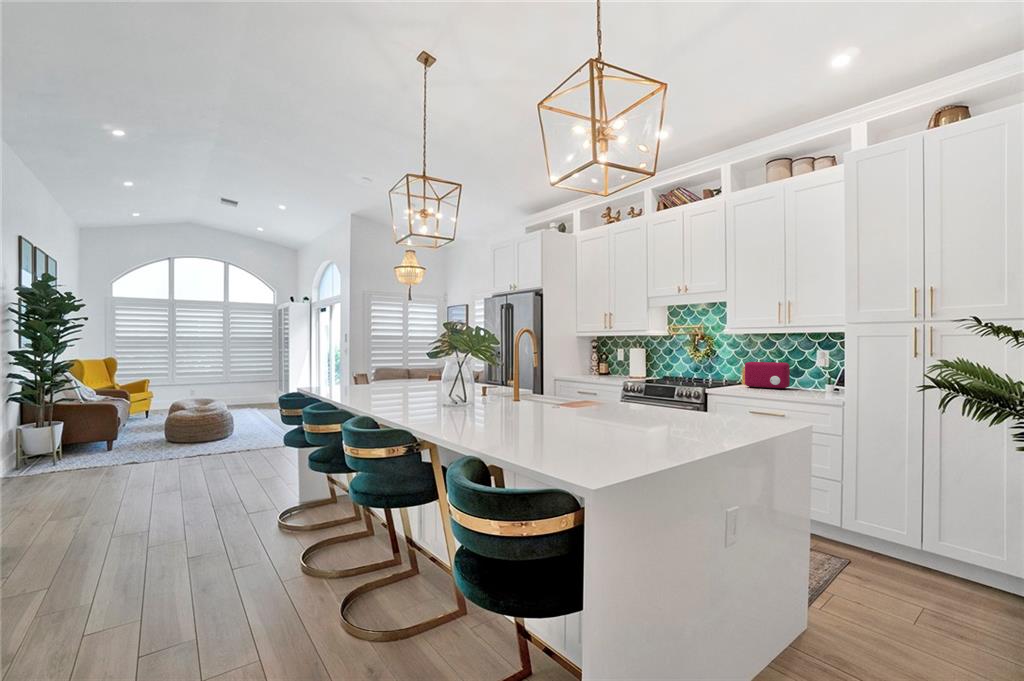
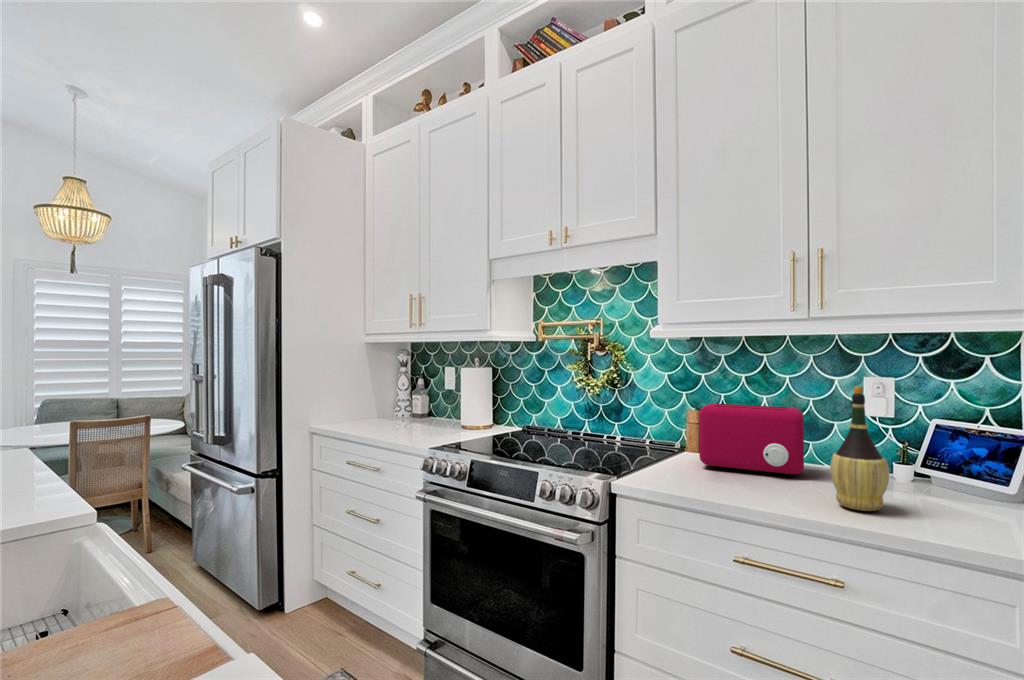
wine bottle: none [788,351,808,394] -> present [830,386,889,511]

